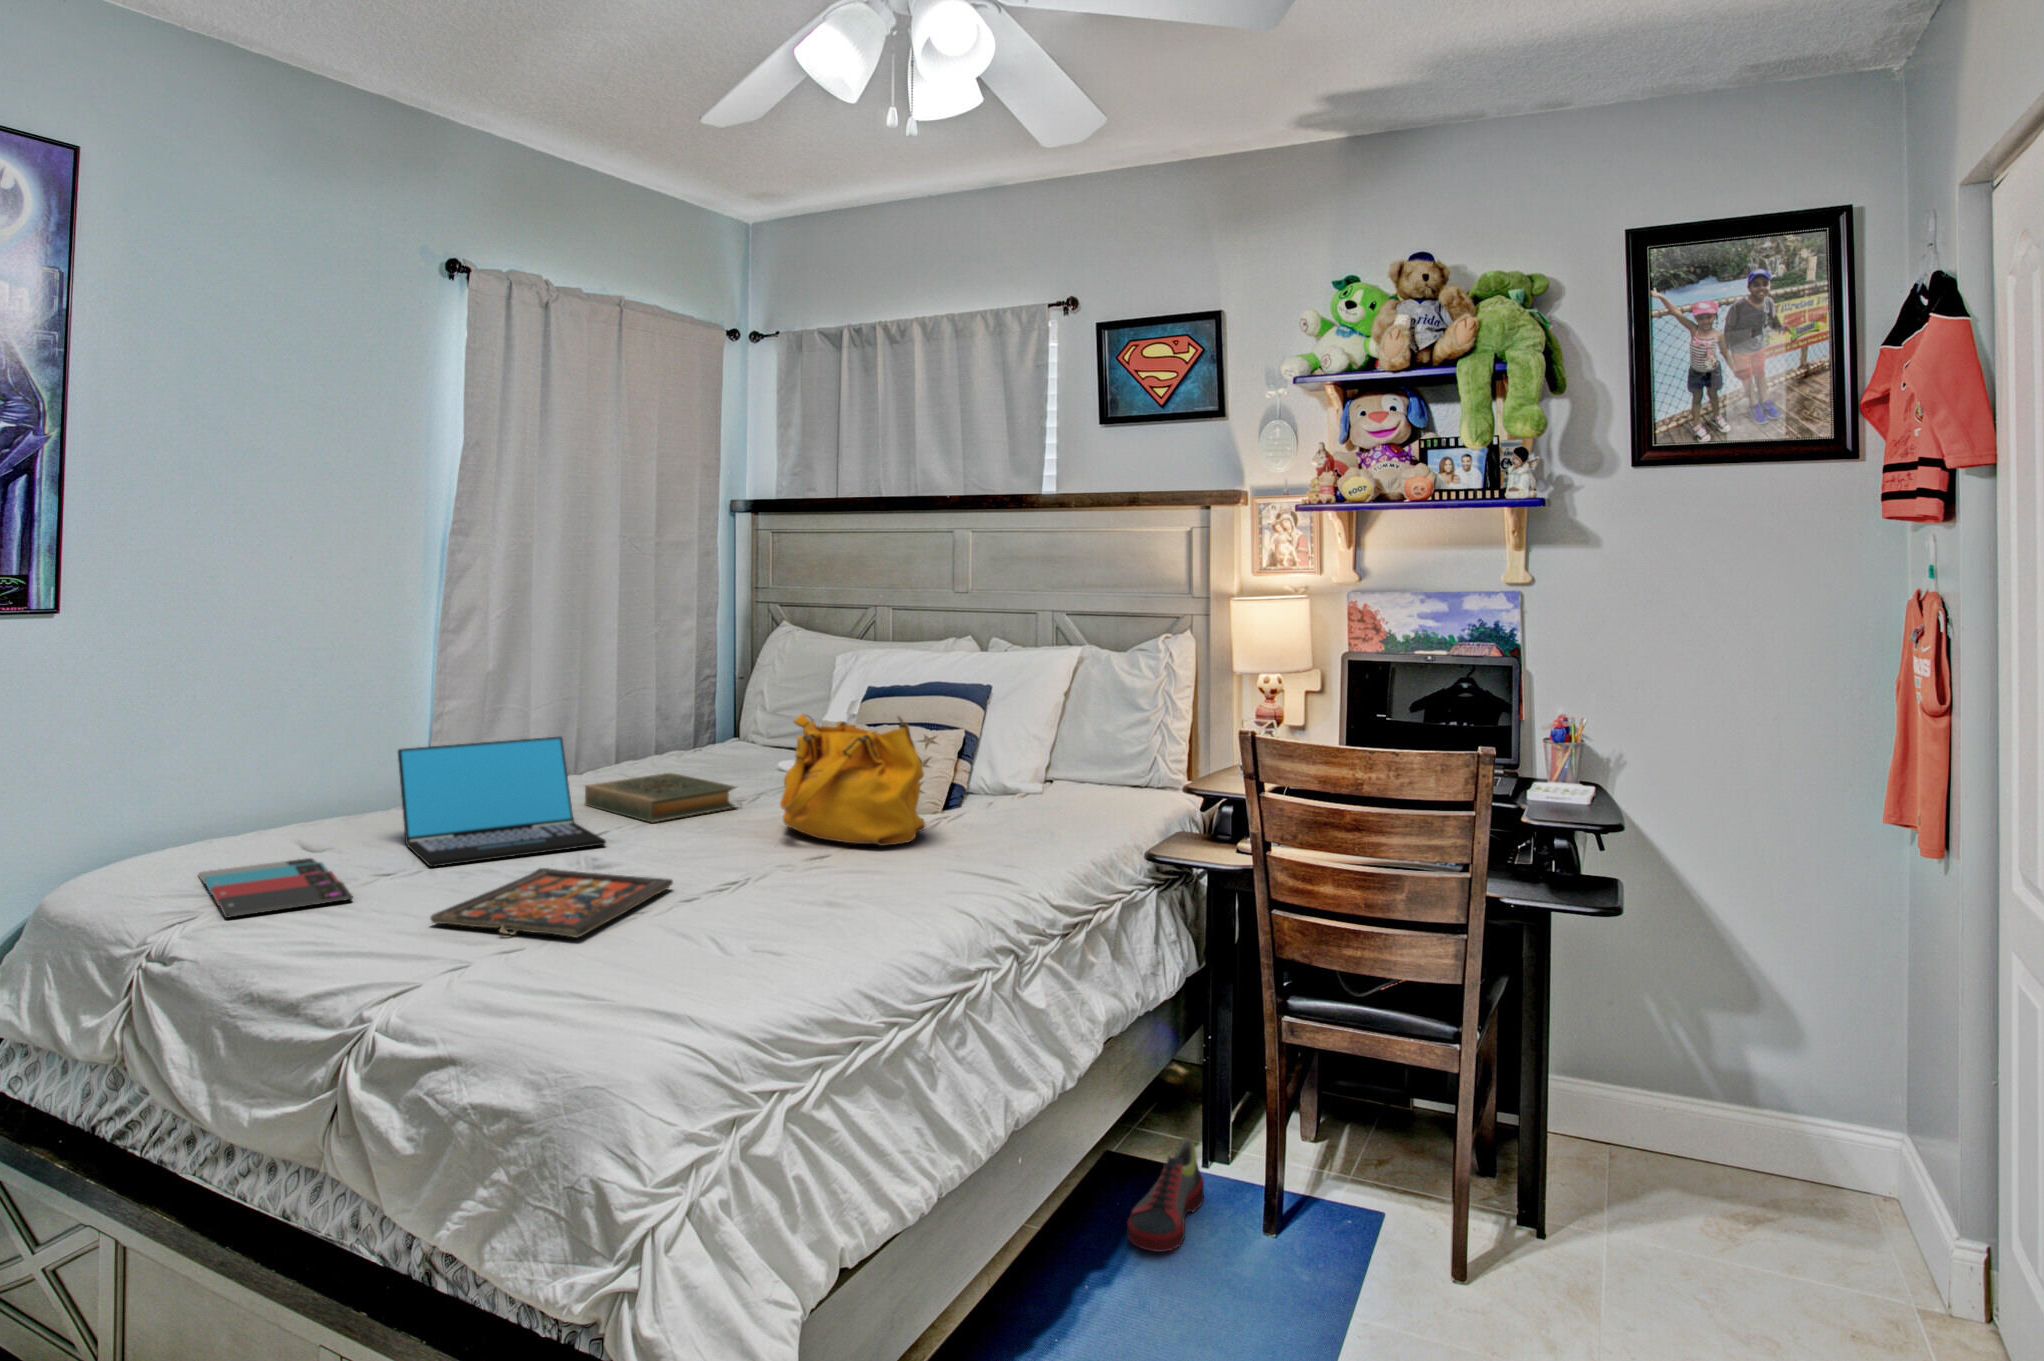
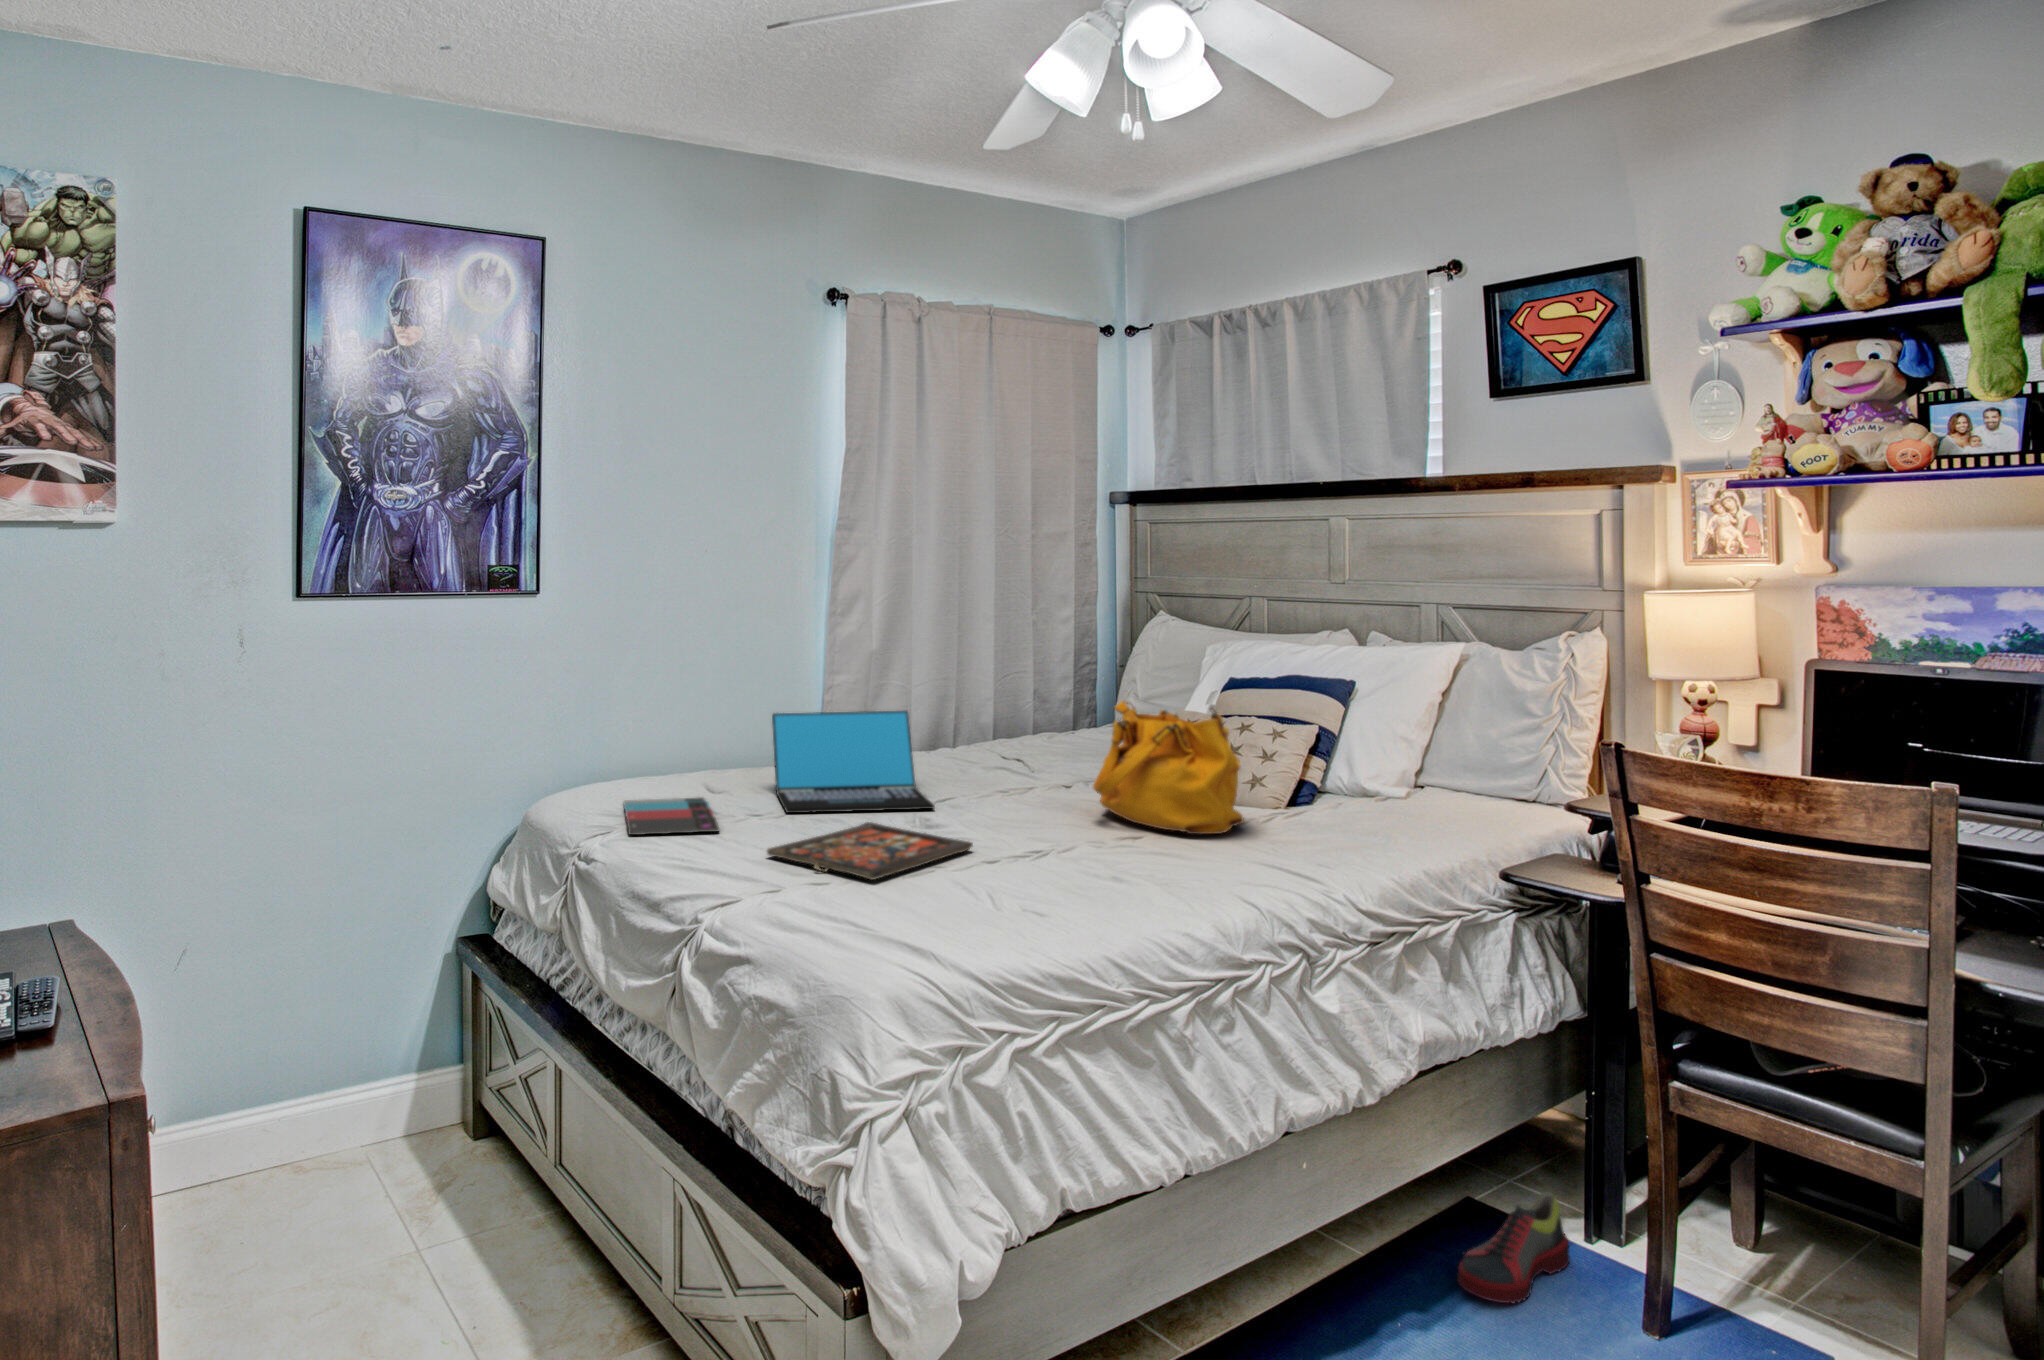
hardback book: present [585,773,736,822] -> none [935,751,1071,794]

